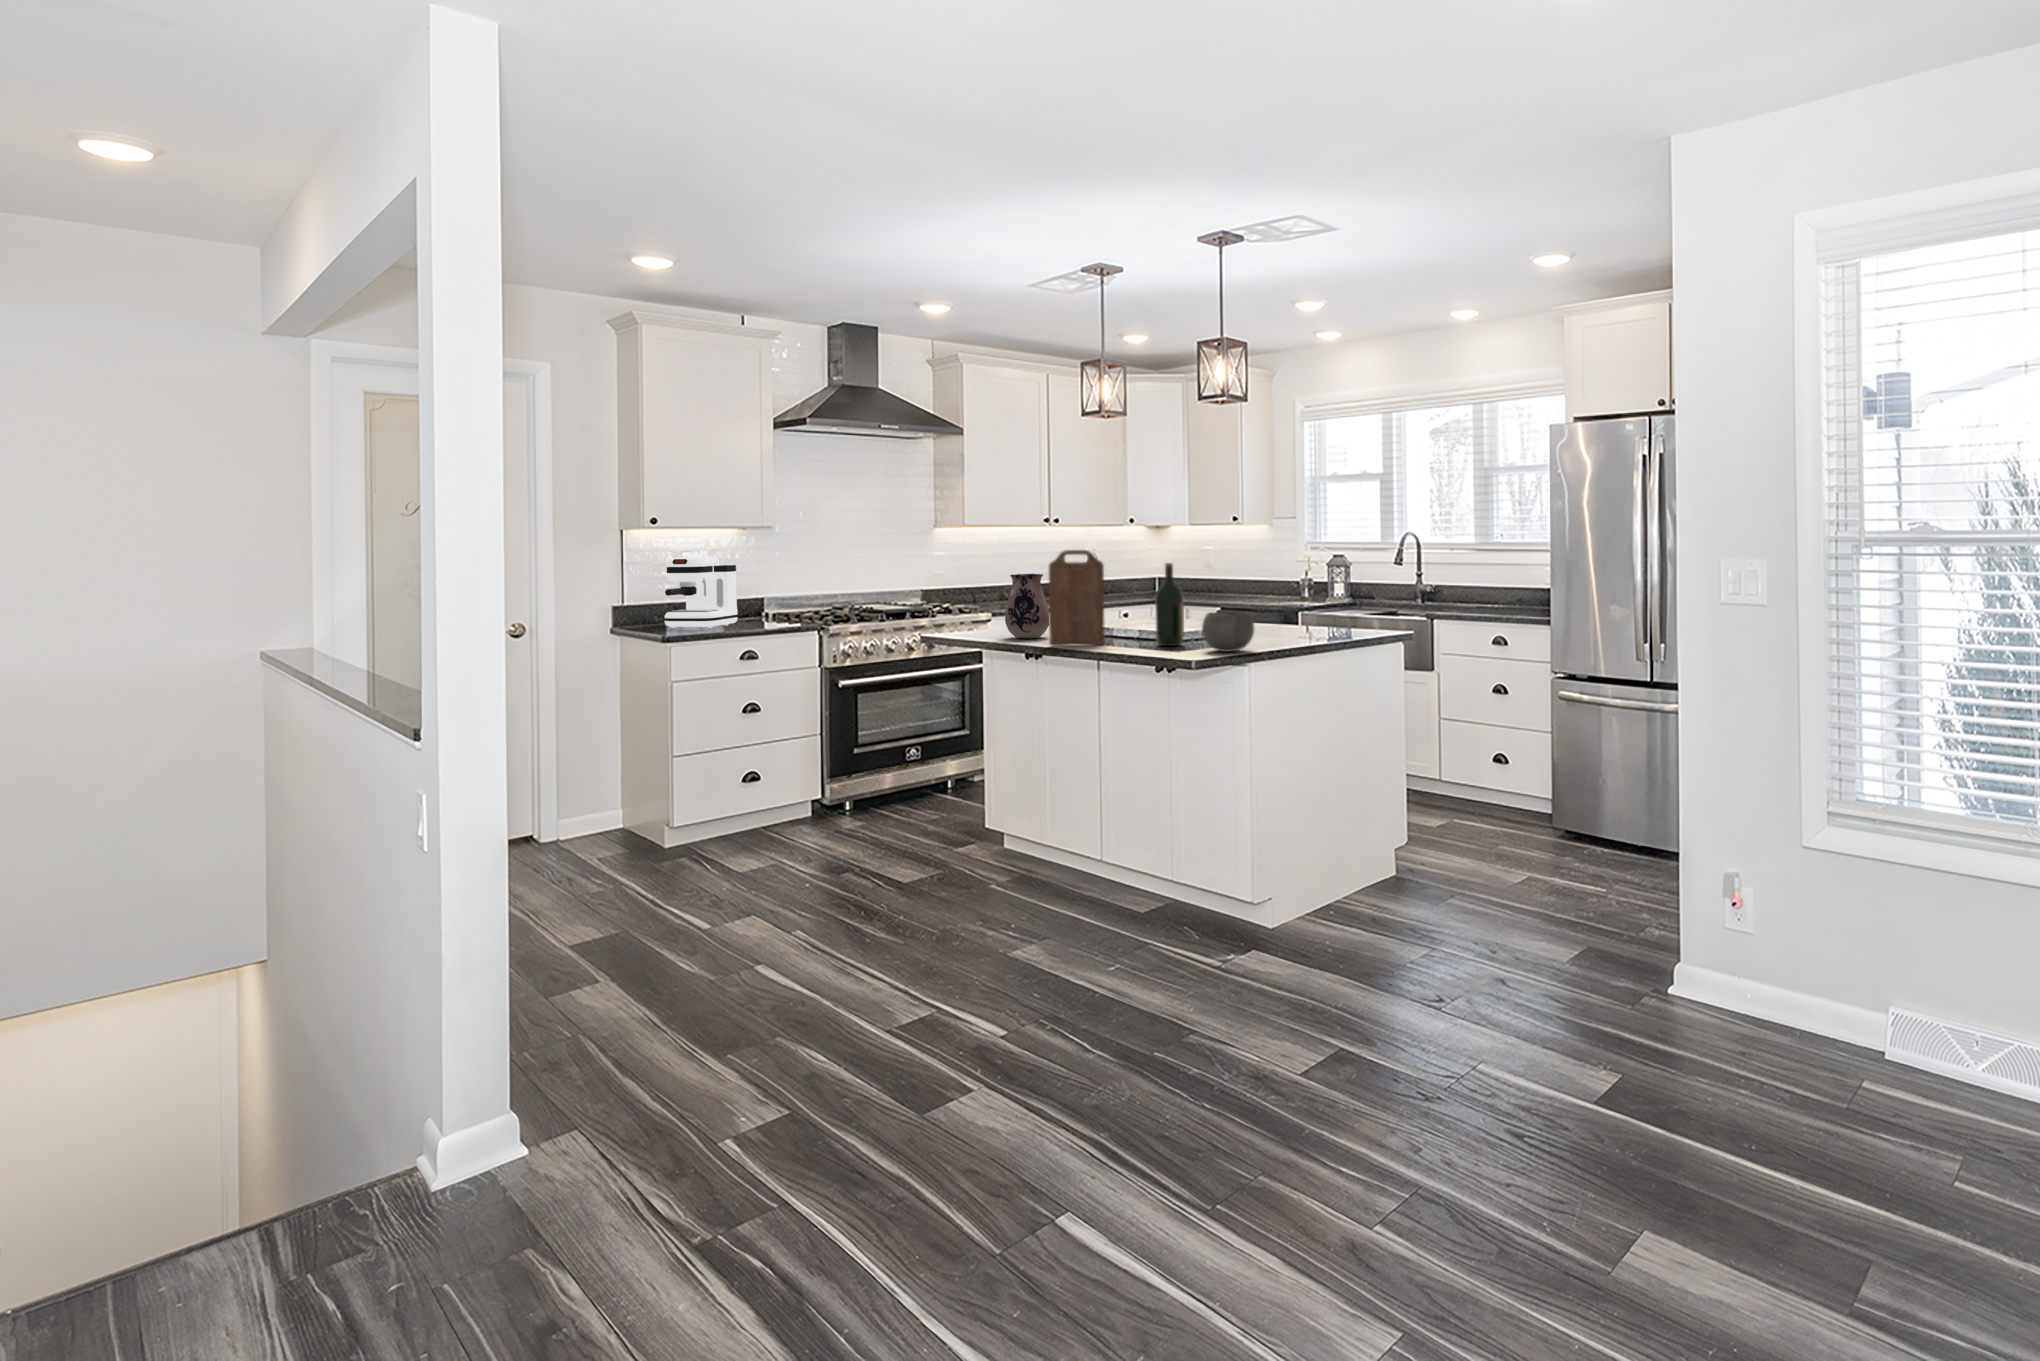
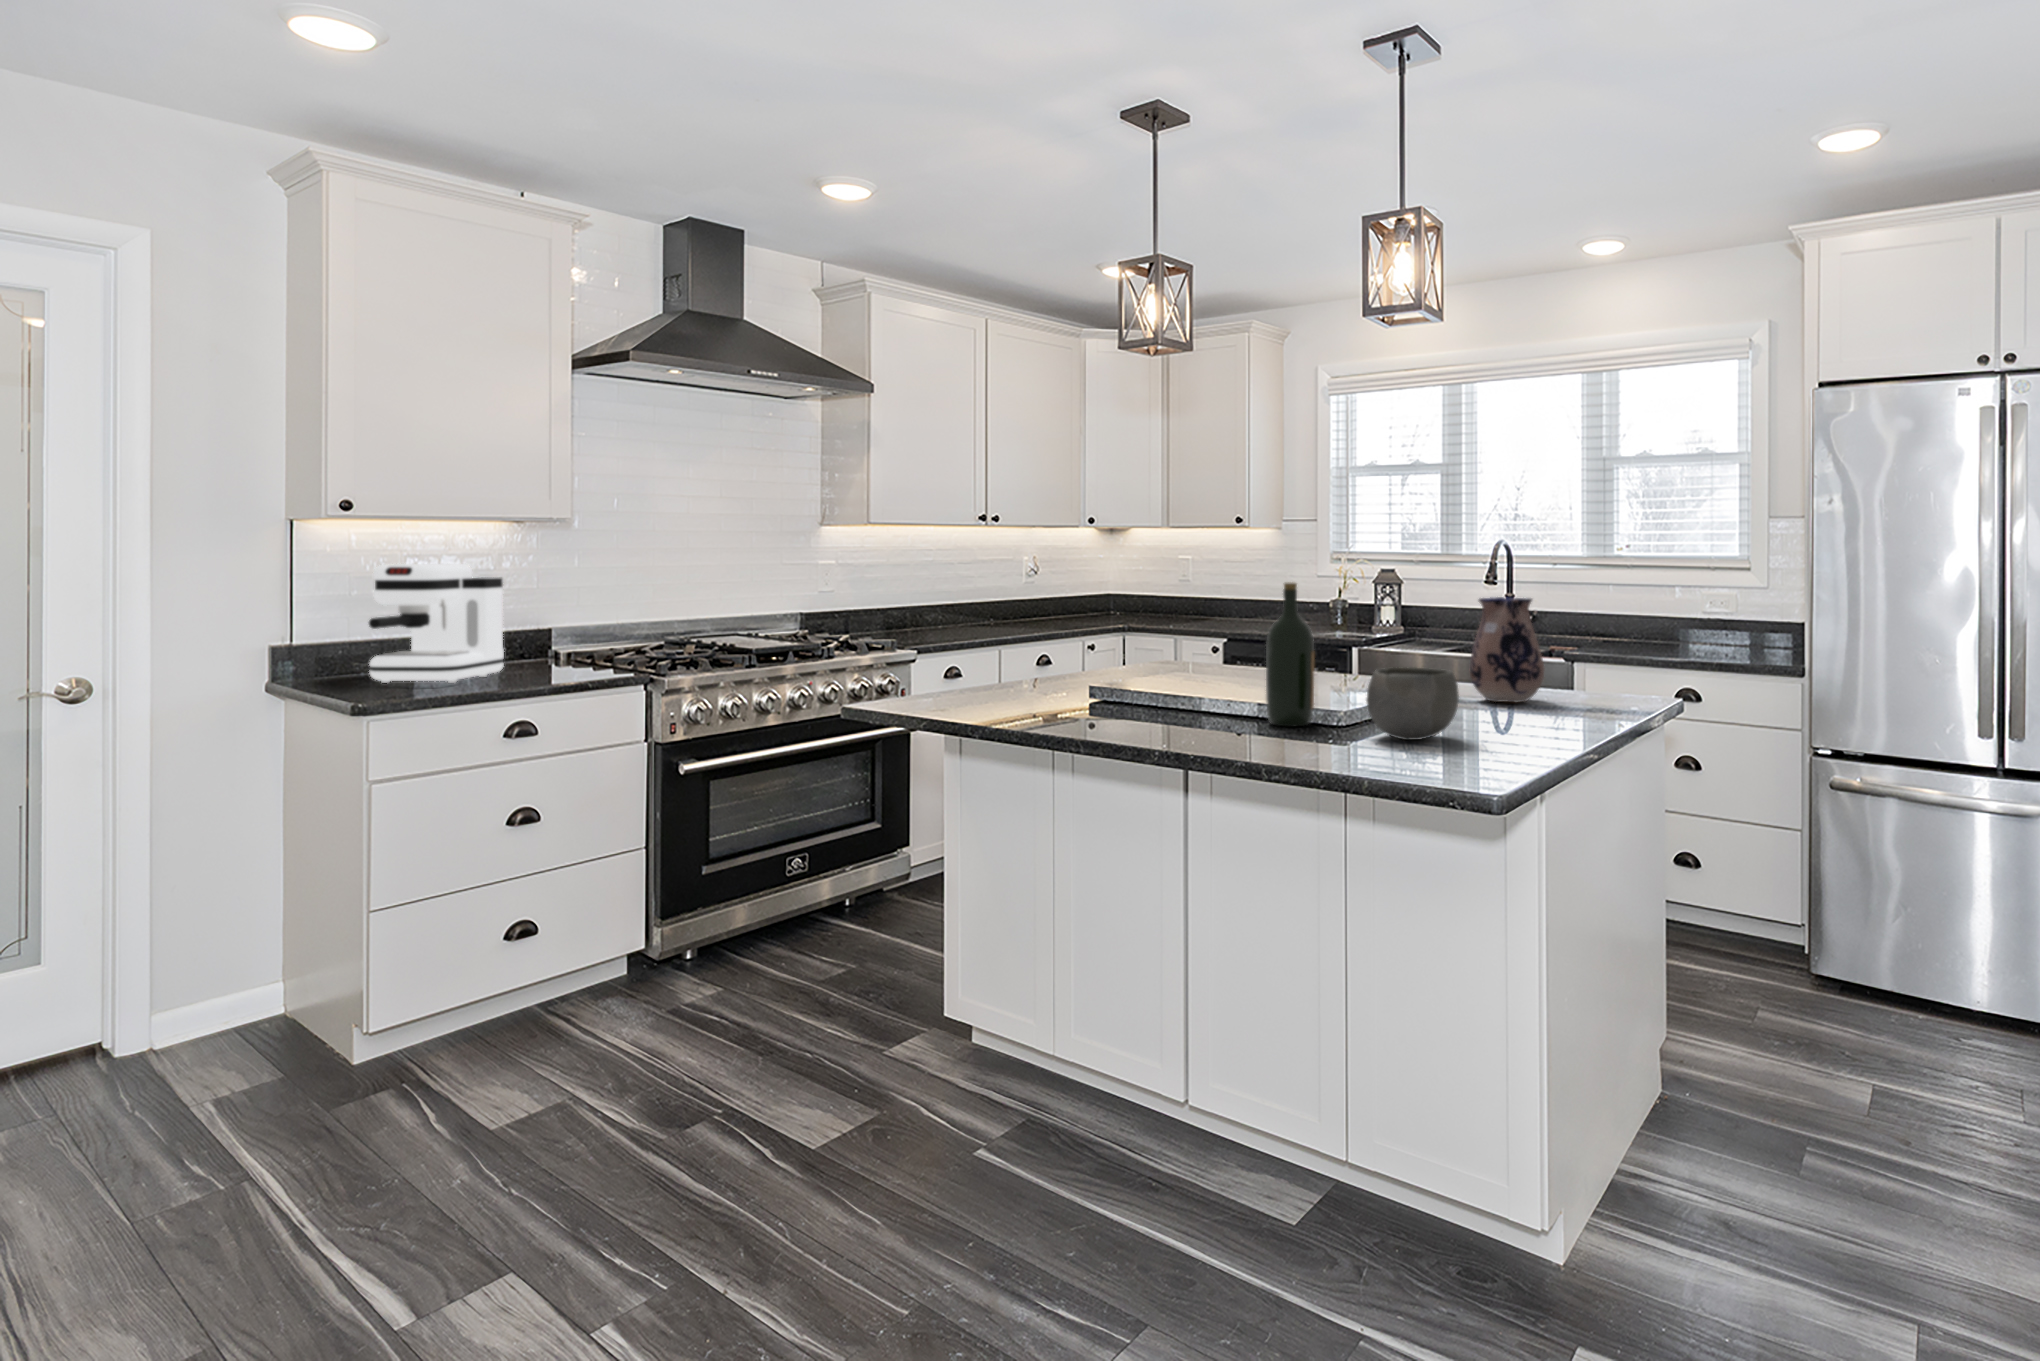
cutting board: present [1049,550,1105,646] -> none [1082,558,1174,727]
ceramic pitcher: present [1005,574,1049,638] -> present [1470,597,1544,702]

